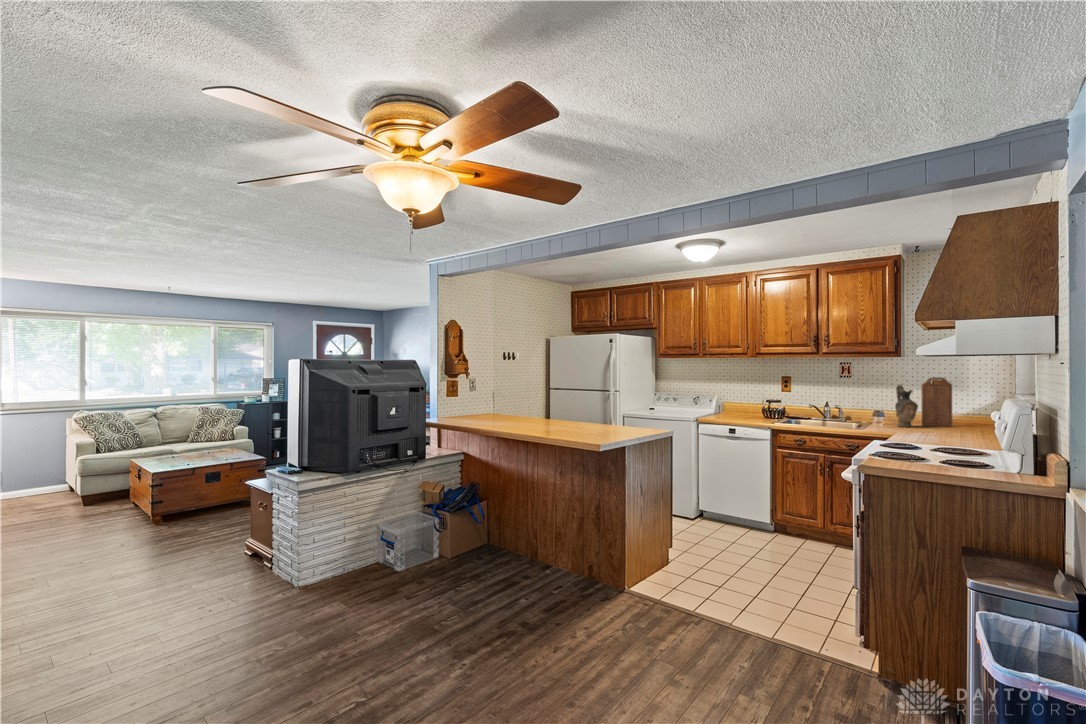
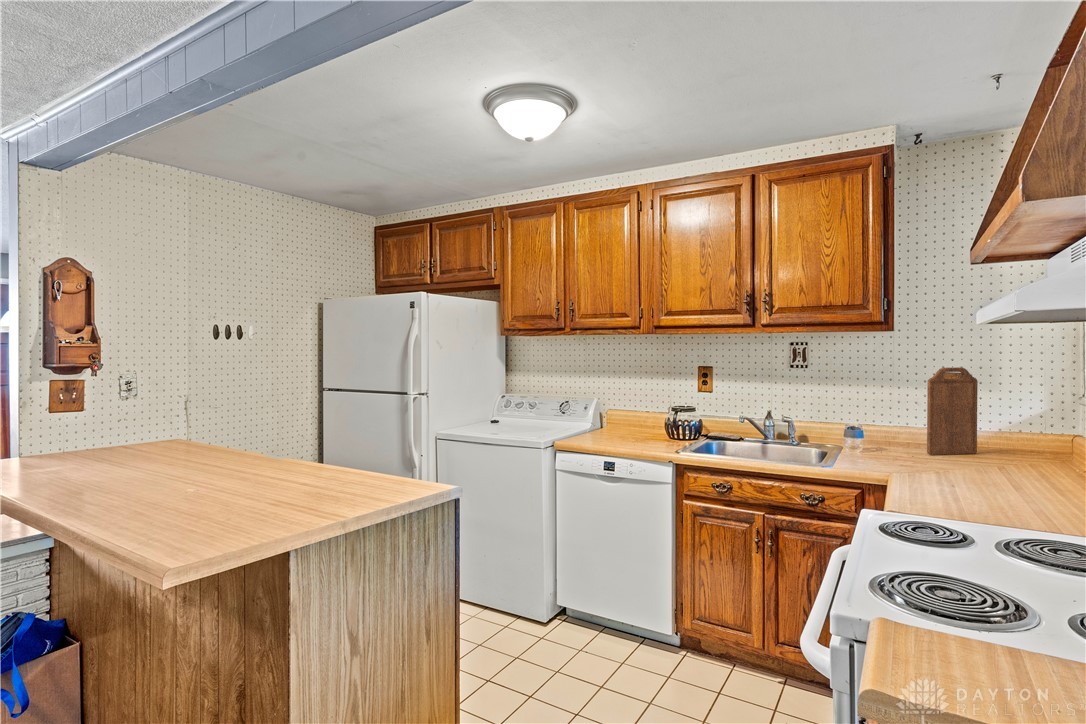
ceramic pitcher: present [895,385,918,427] -> none [885,381,924,459]

